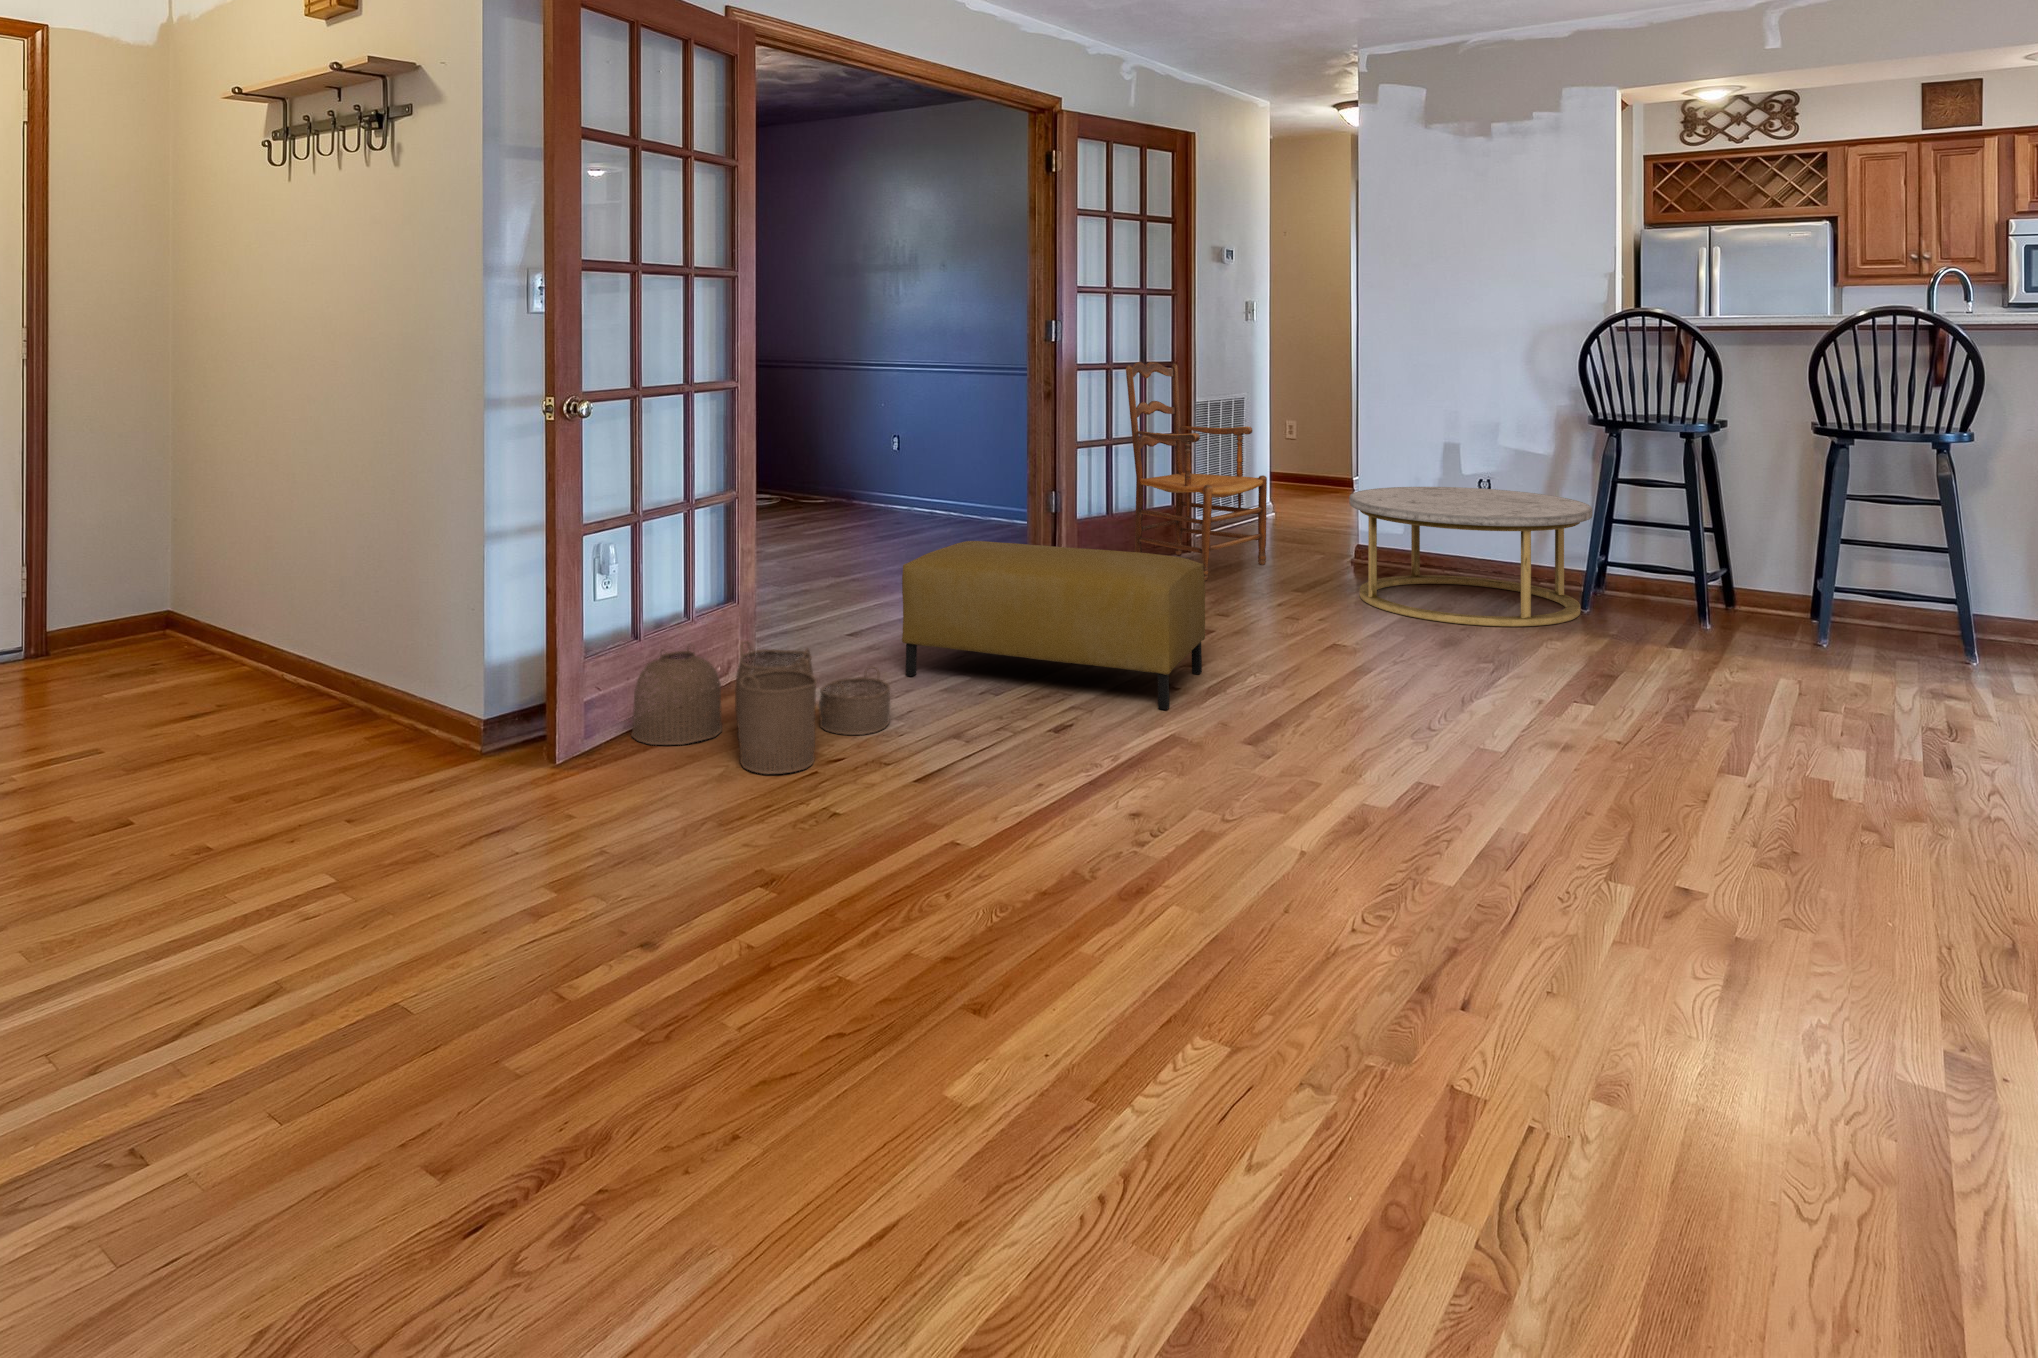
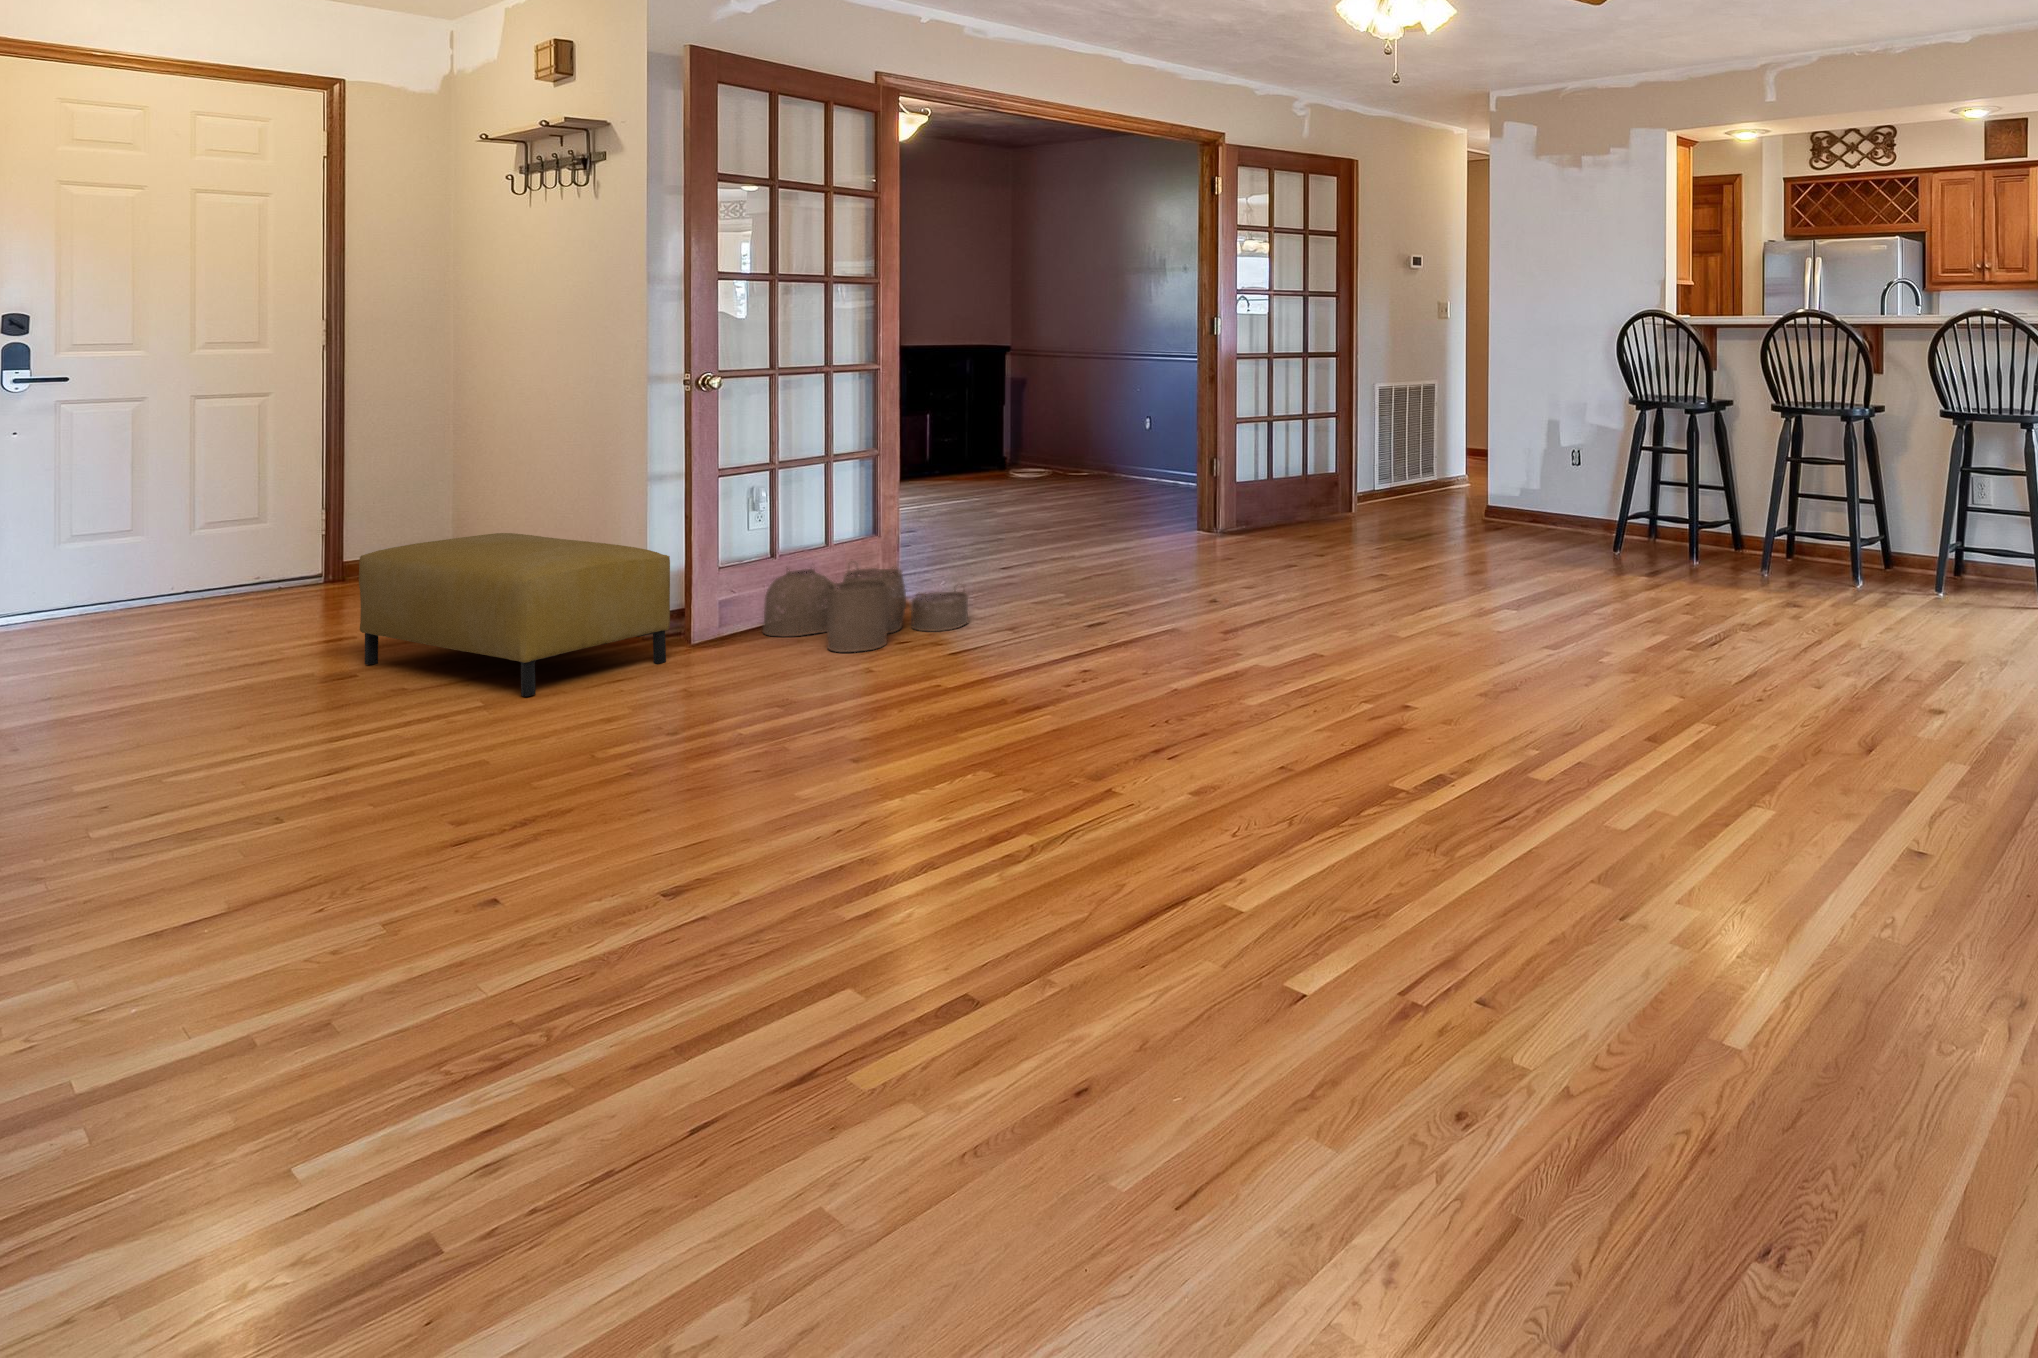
armchair: present [1126,362,1267,580] -> none [1293,353,1413,536]
coffee table: present [1349,487,1592,627] -> none [1444,459,1628,568]
ottoman: present [902,541,1205,710] -> present [359,533,670,697]

